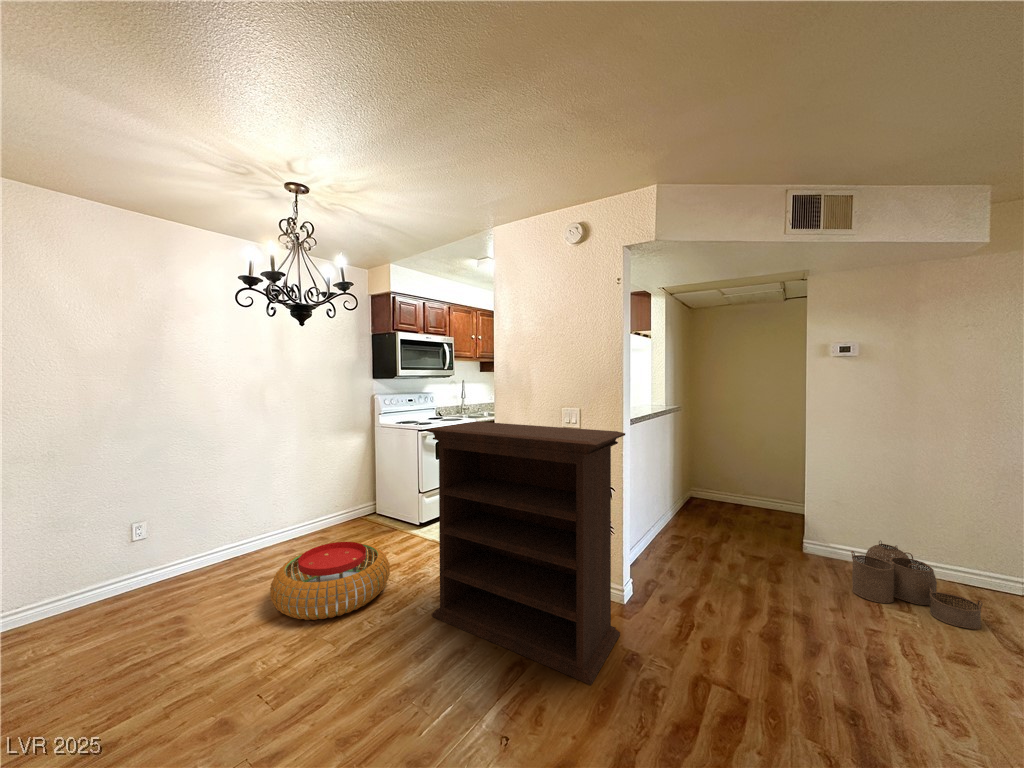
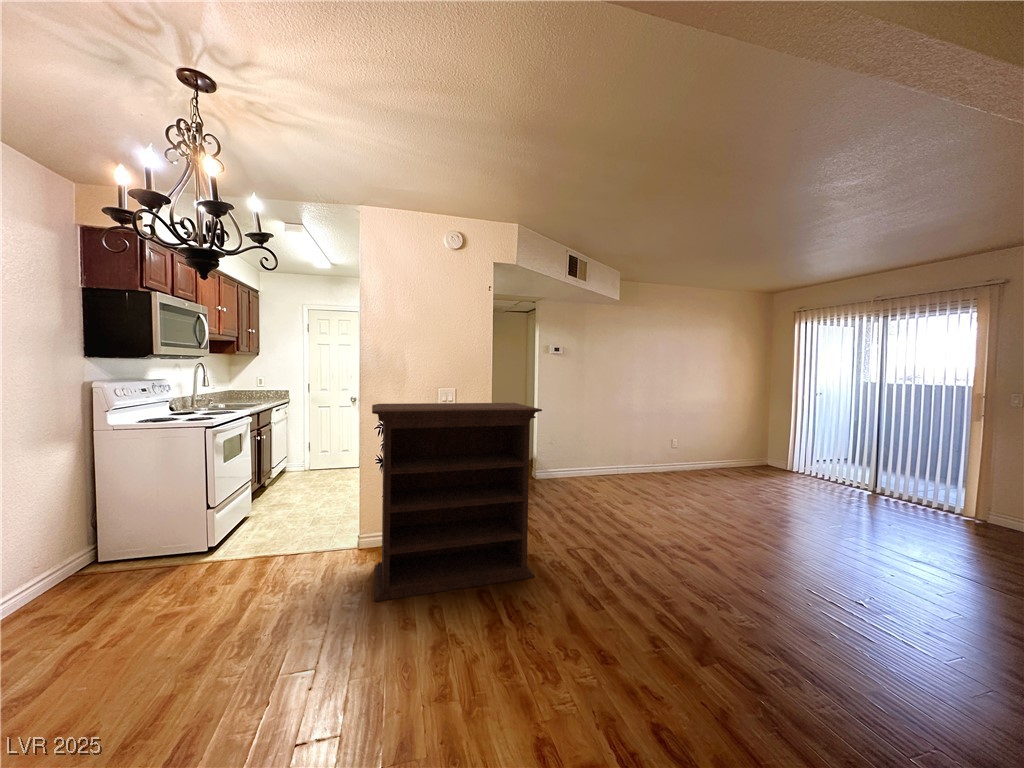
woven basket: present [851,541,983,629] -> none [567,462,621,493]
pouf: present [270,542,390,620] -> none [114,571,299,690]

